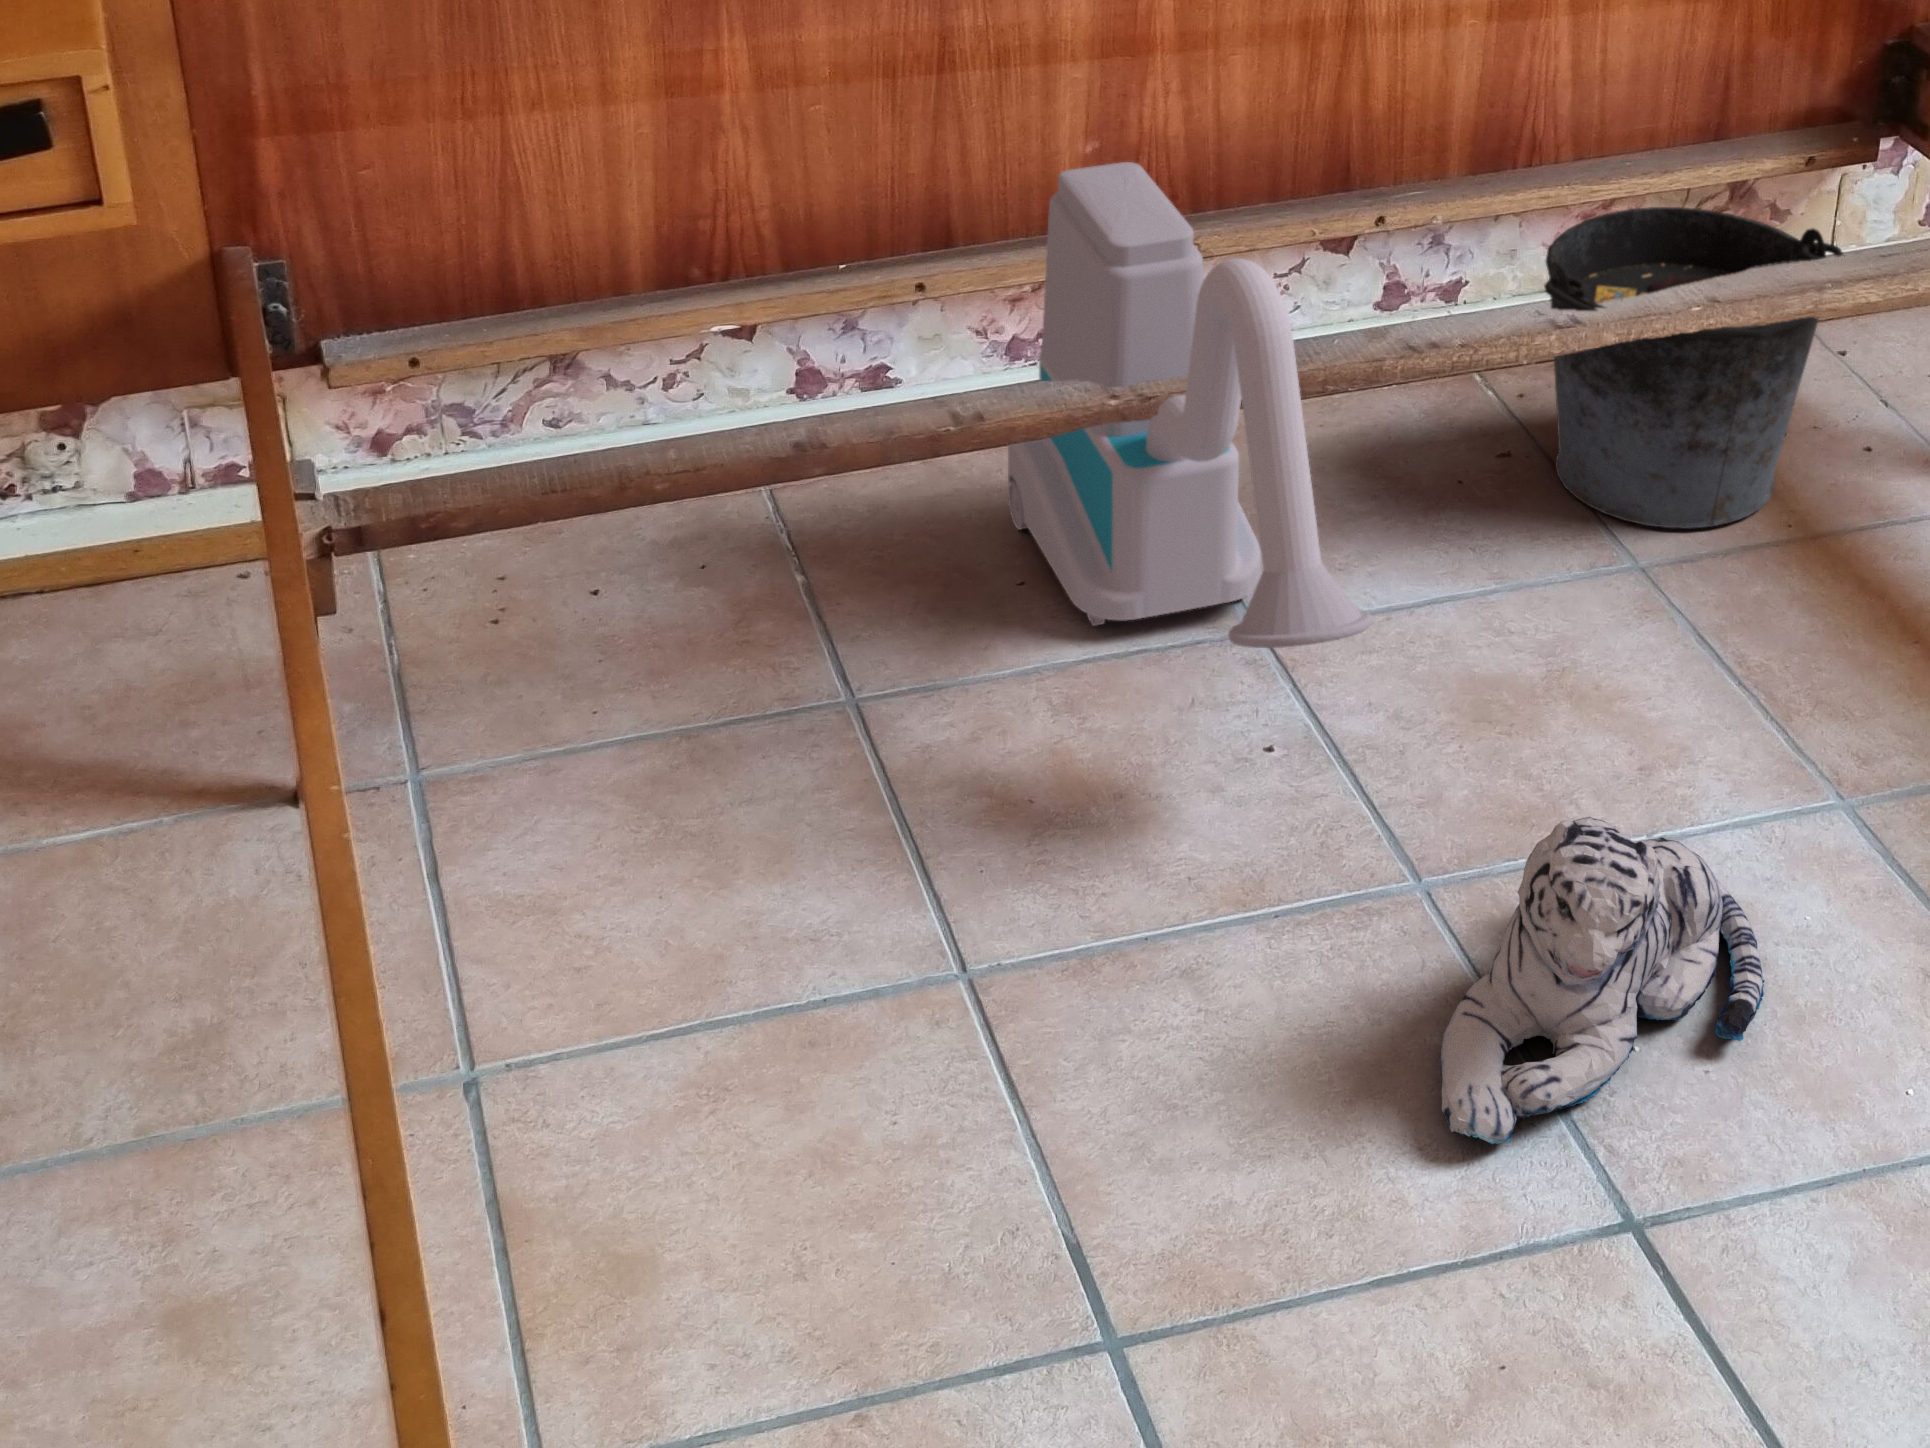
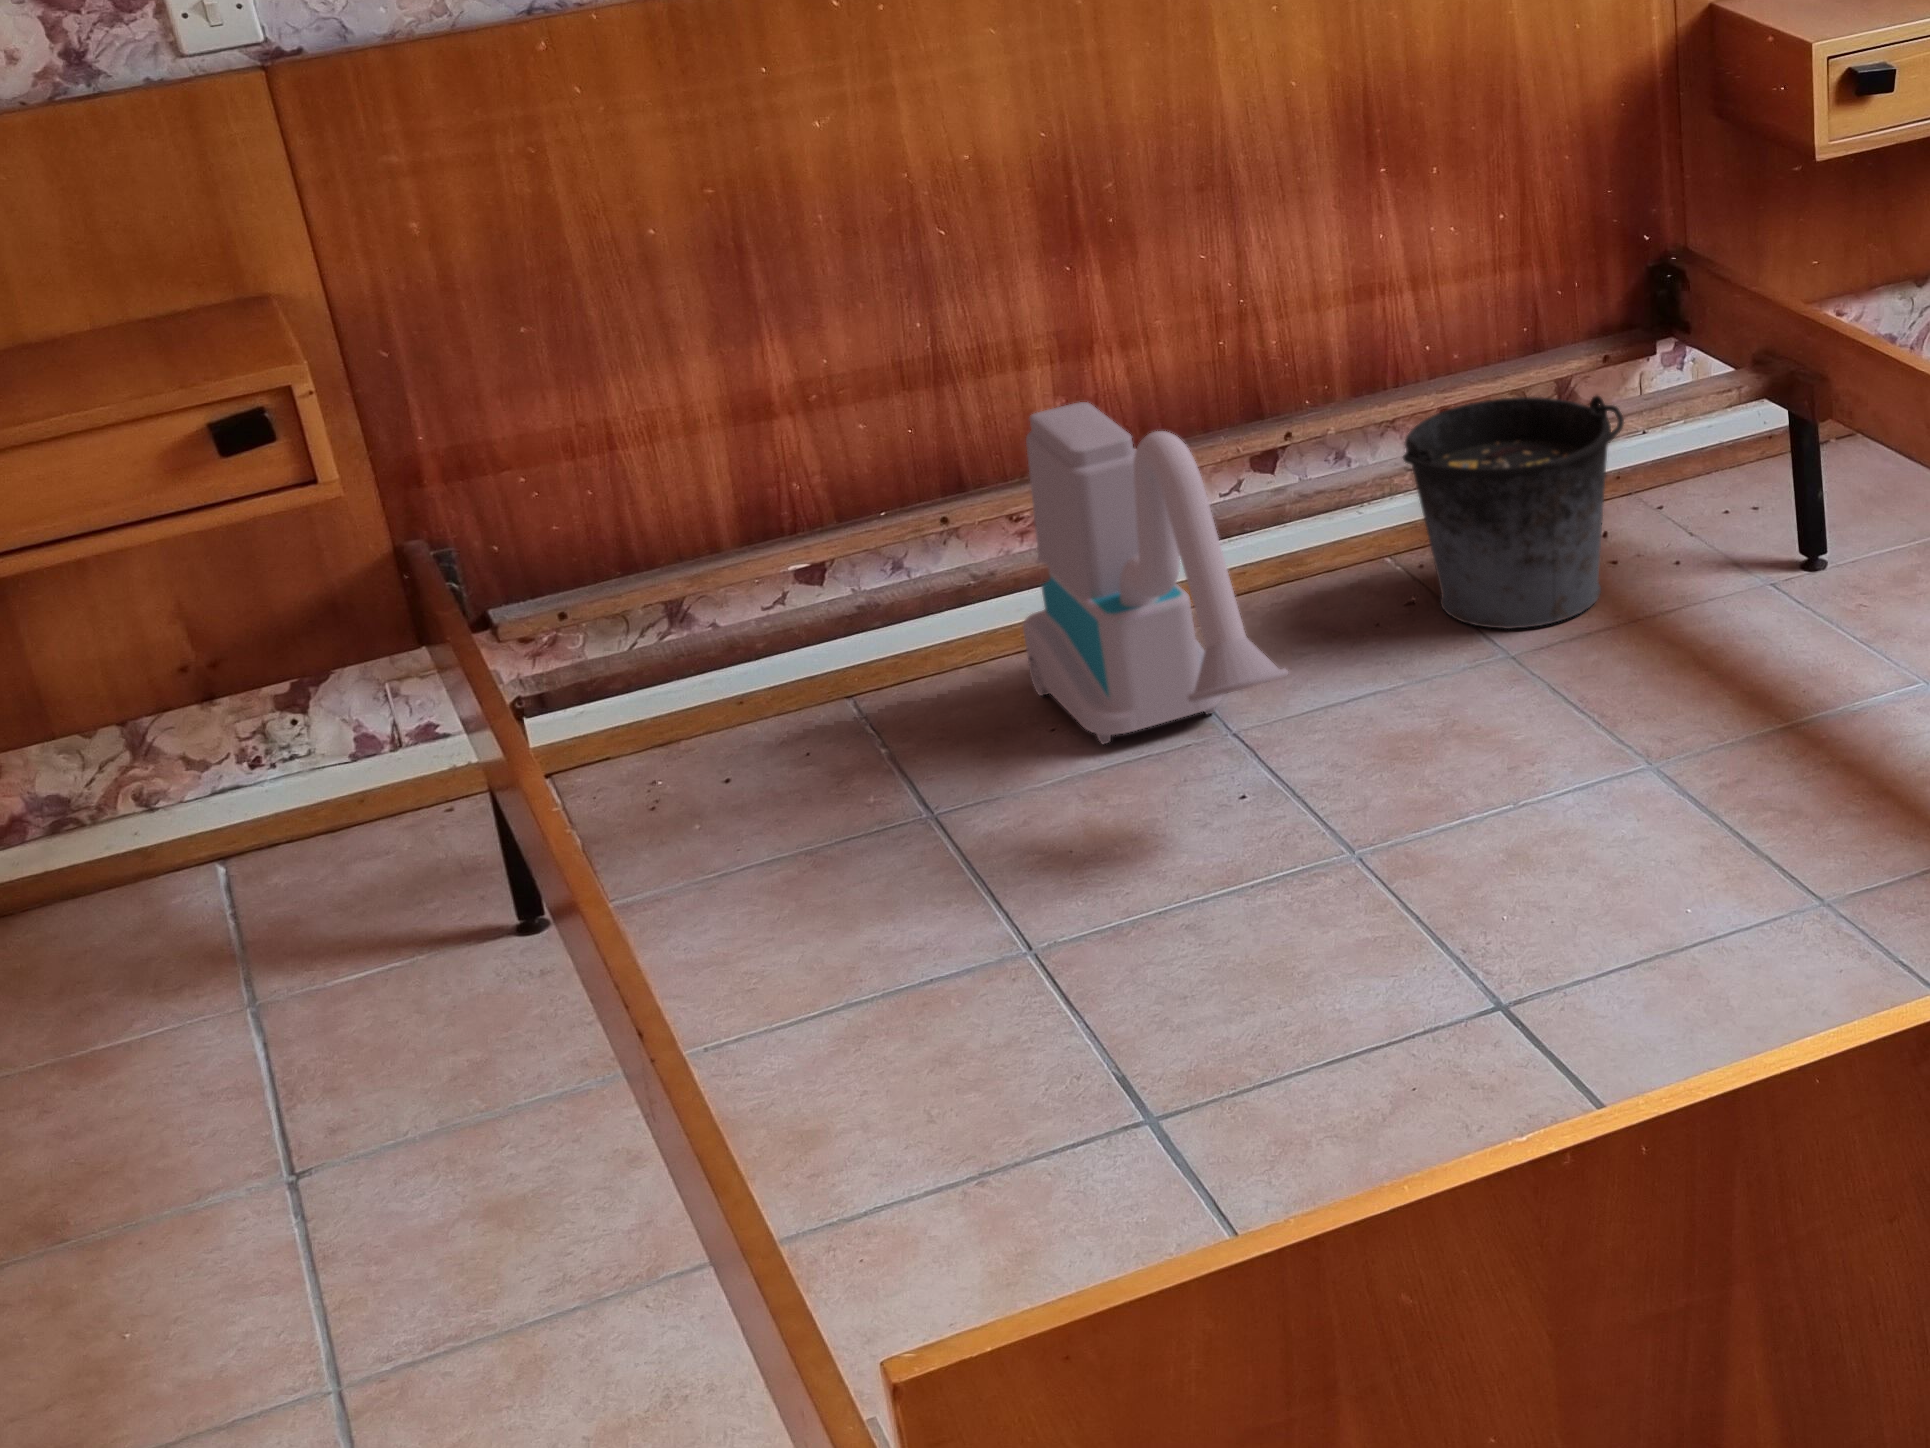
plush toy: present [1440,817,1764,1144] -> none [1365,757,1590,981]

